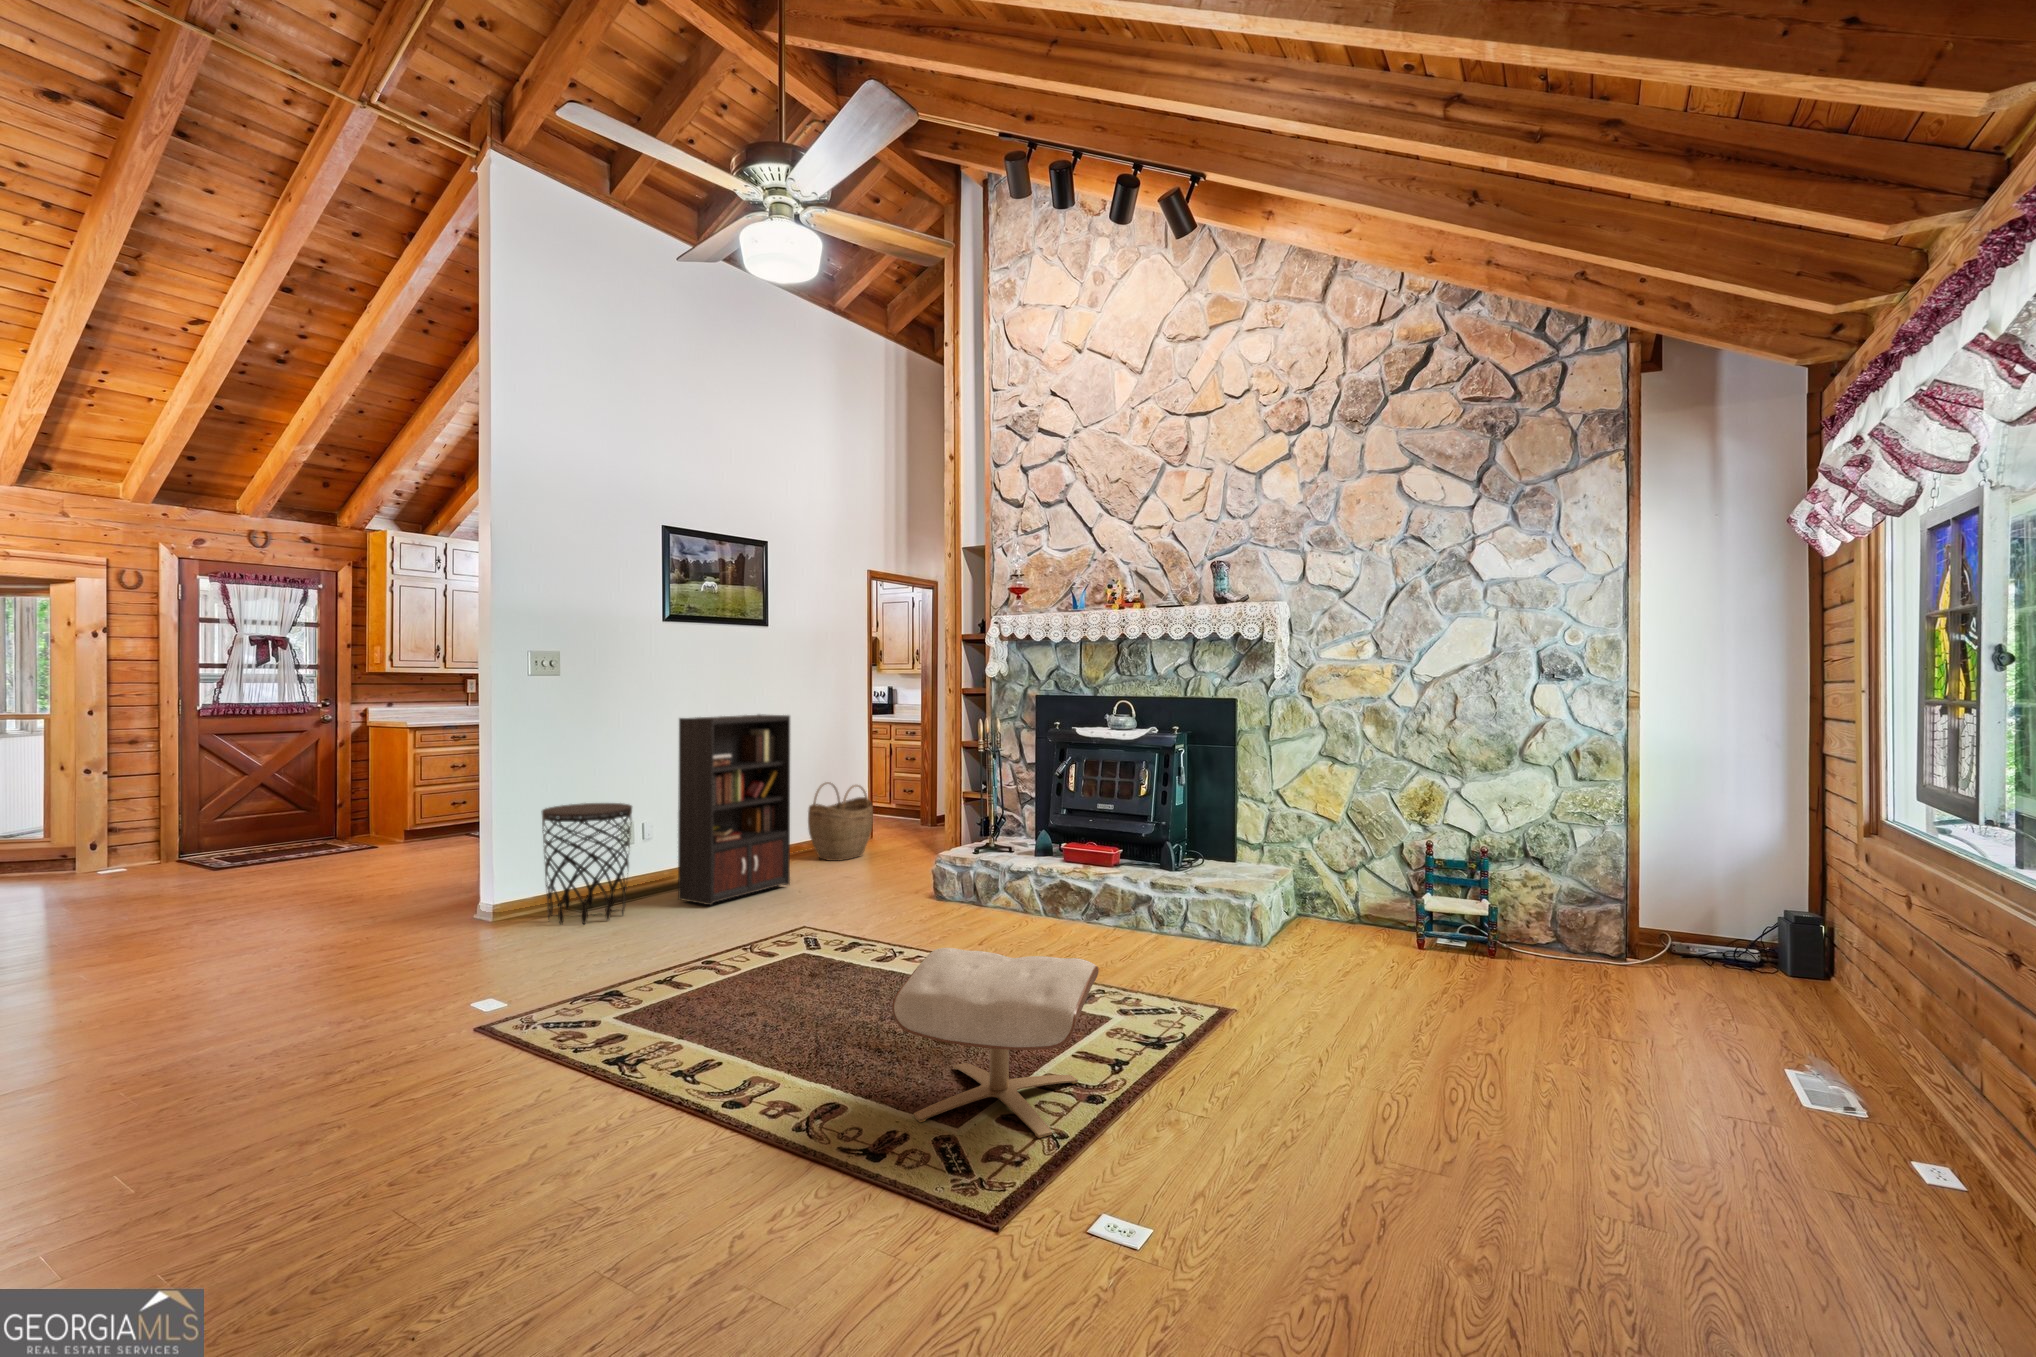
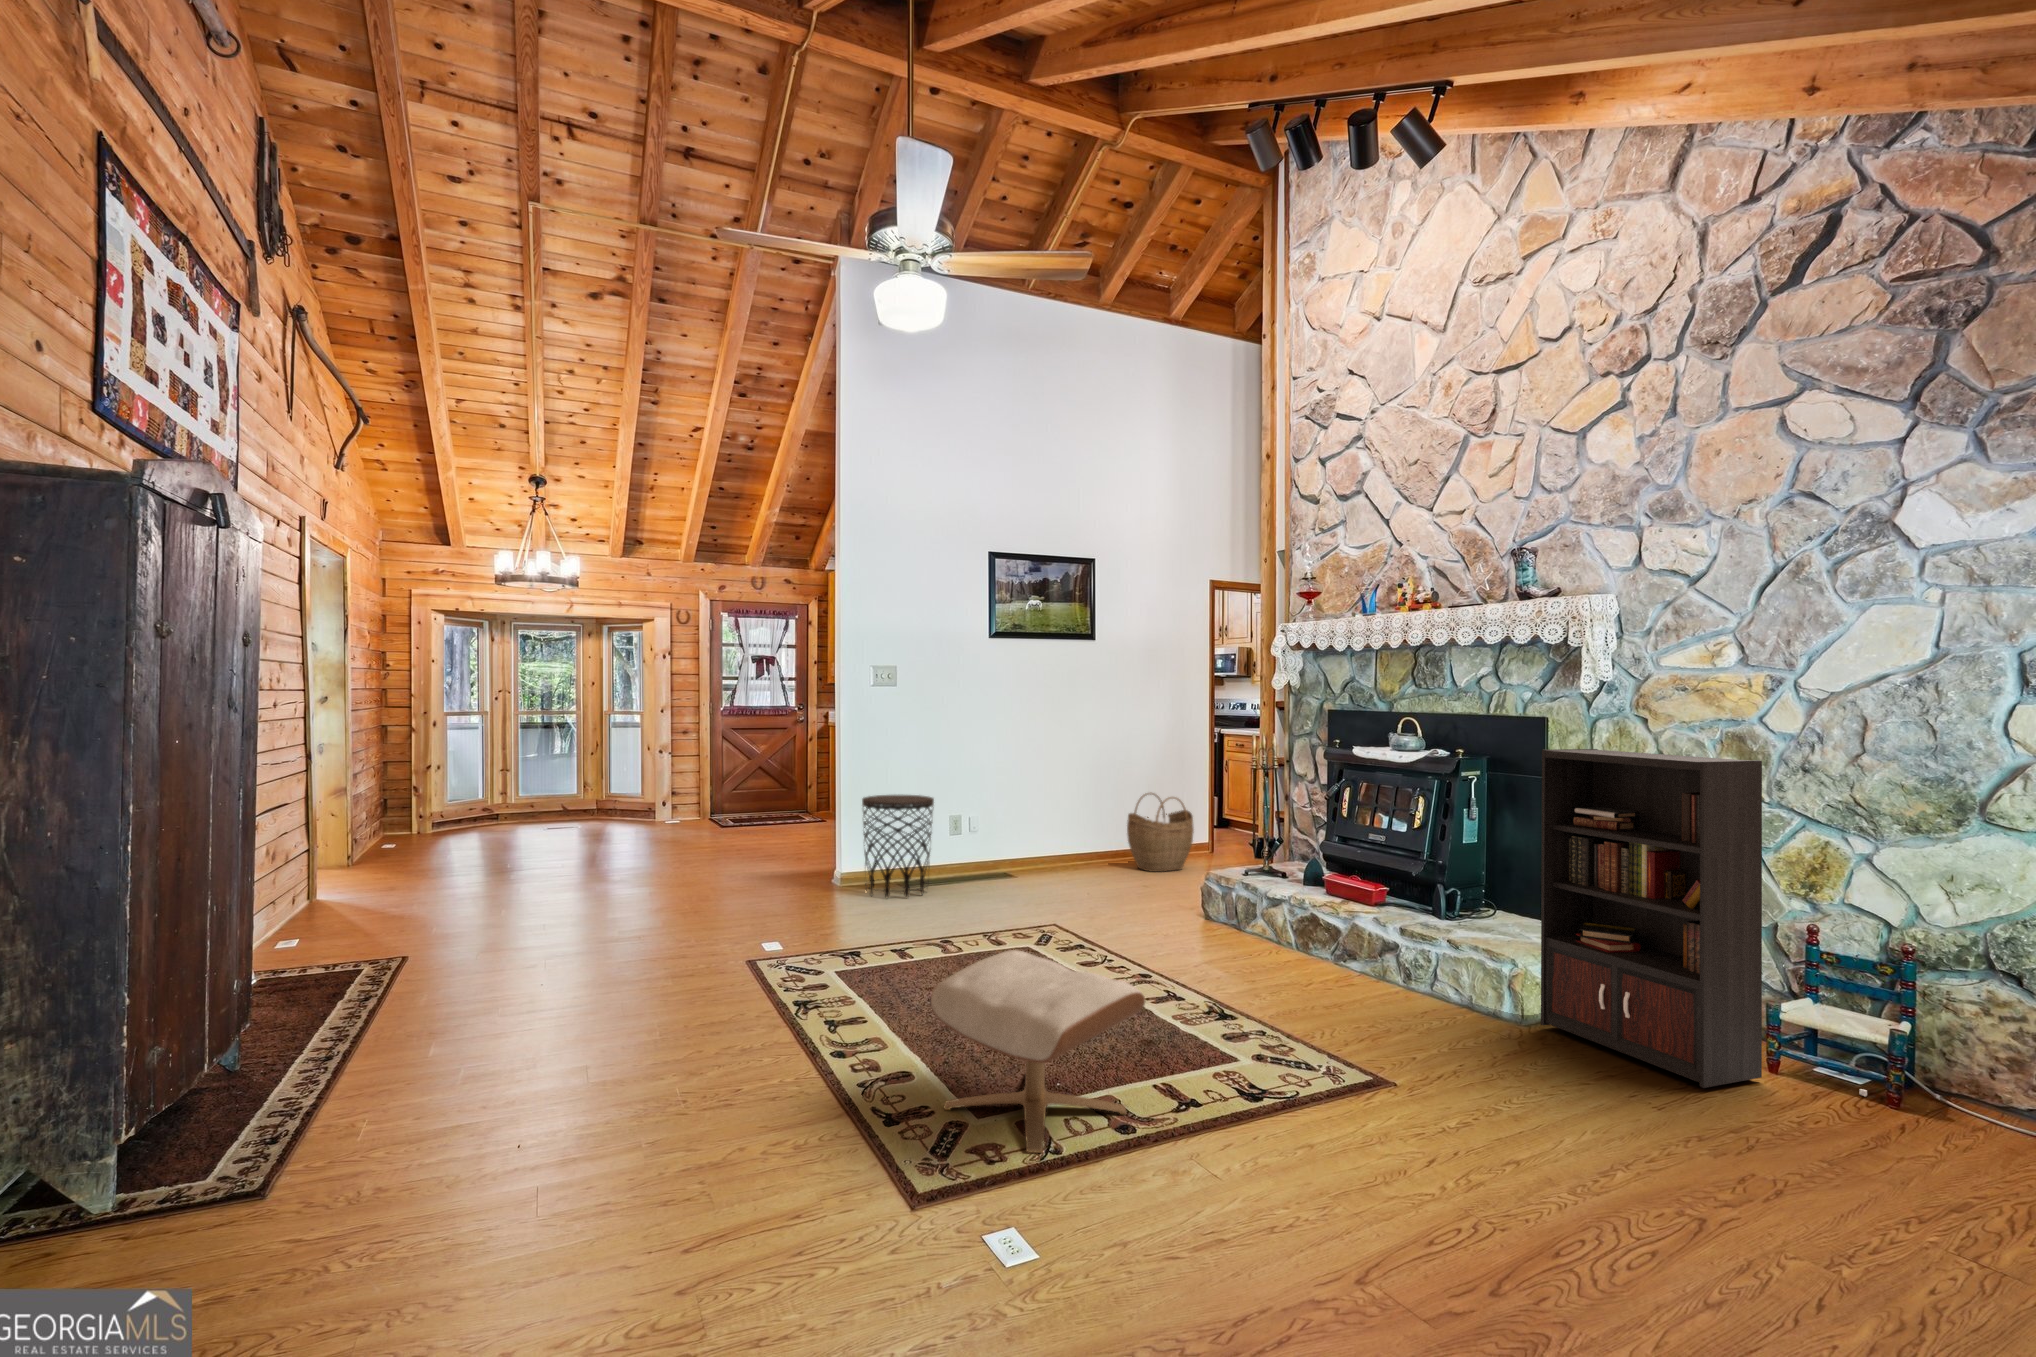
bookcase: present [678,714,790,905] -> present [1541,749,1867,1096]

